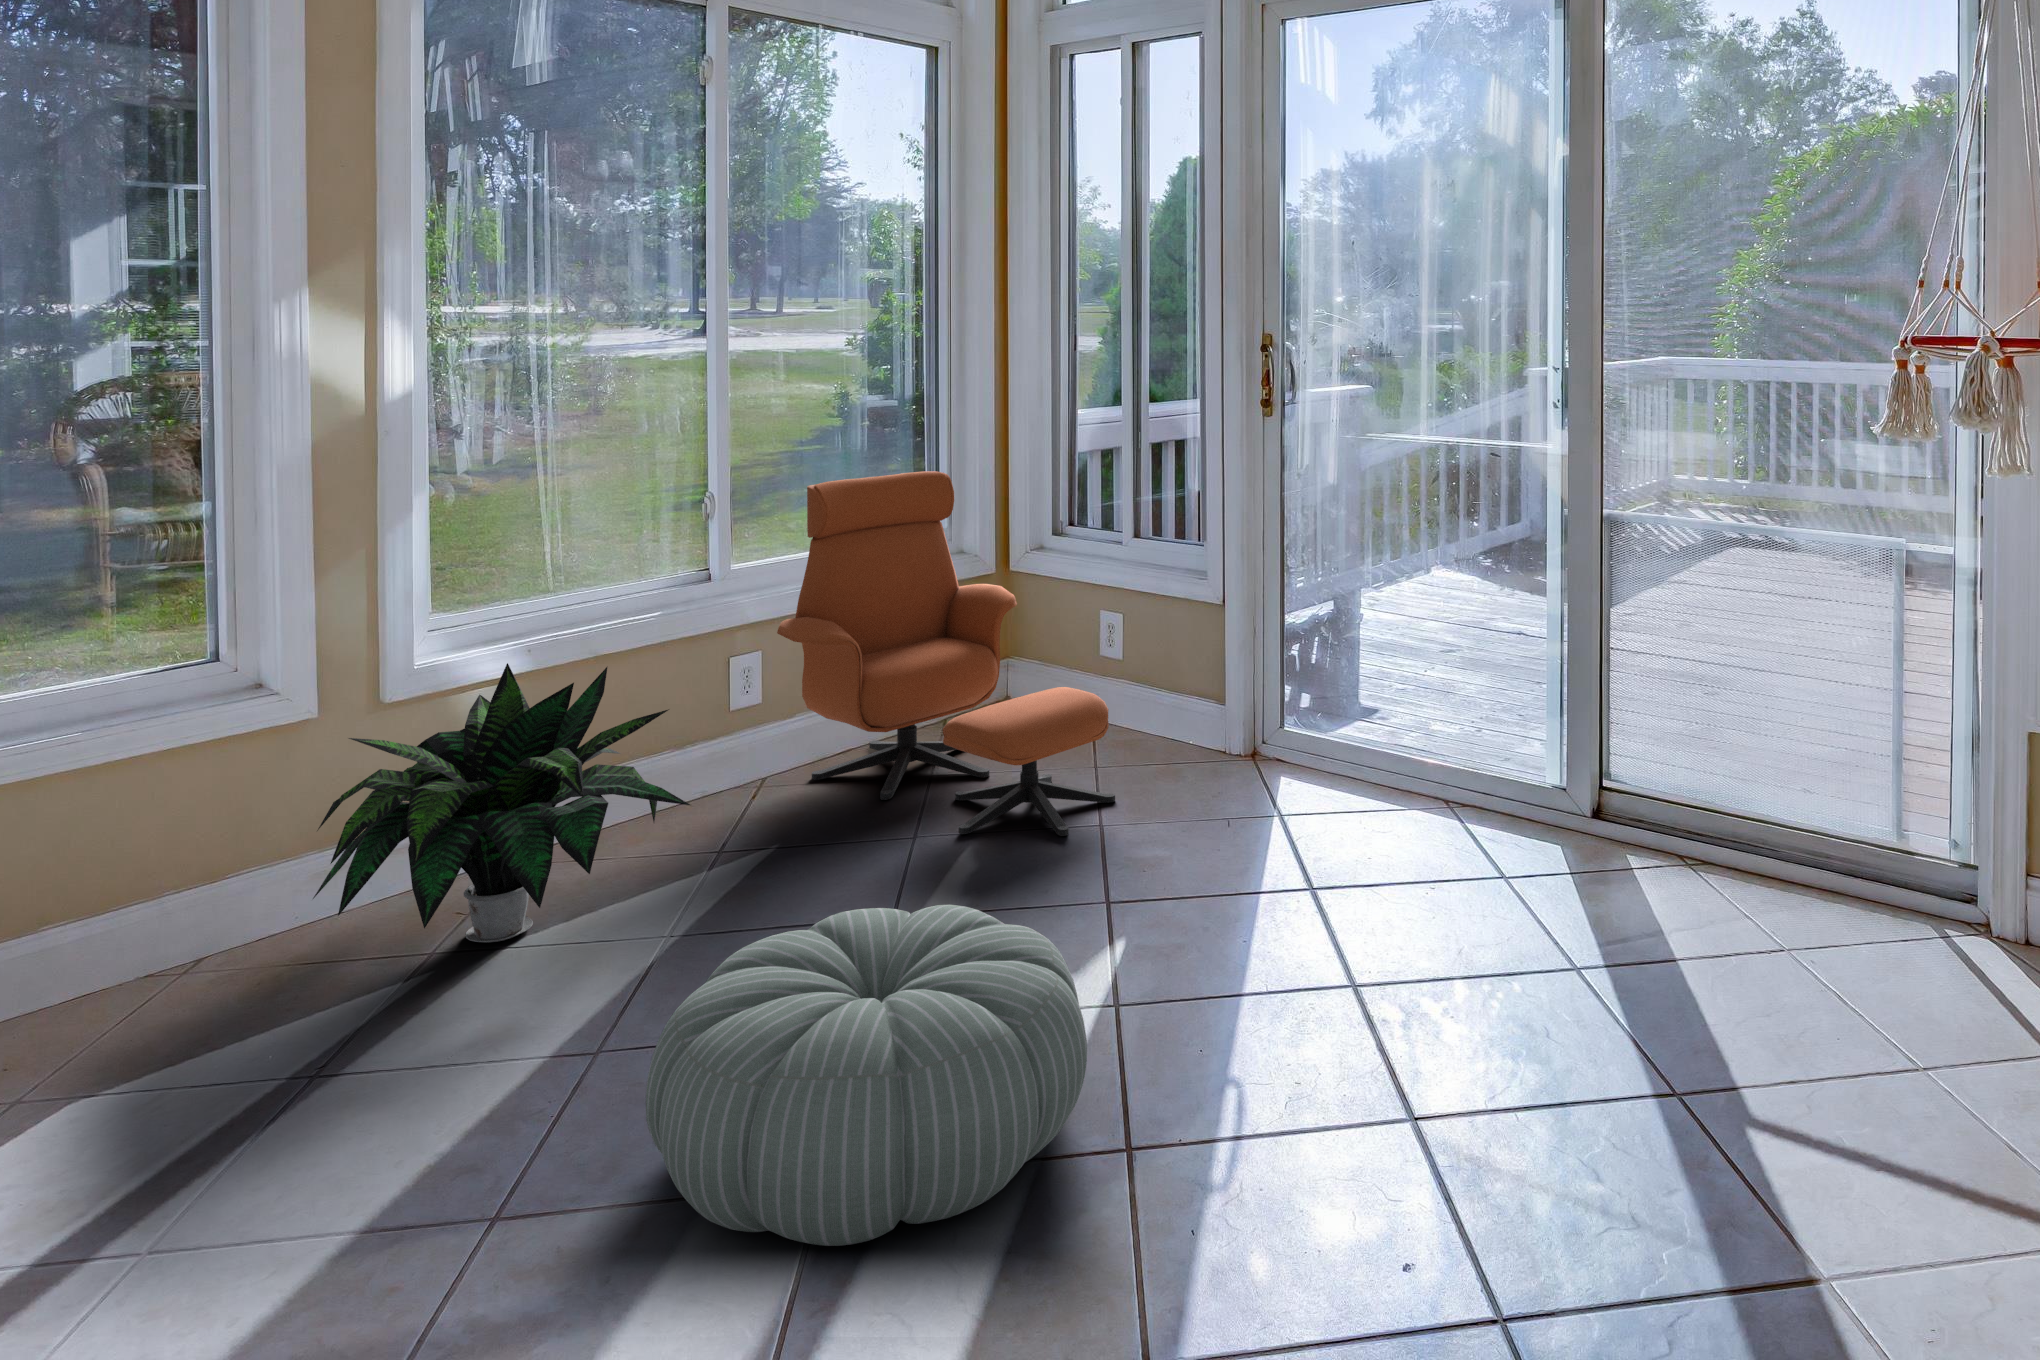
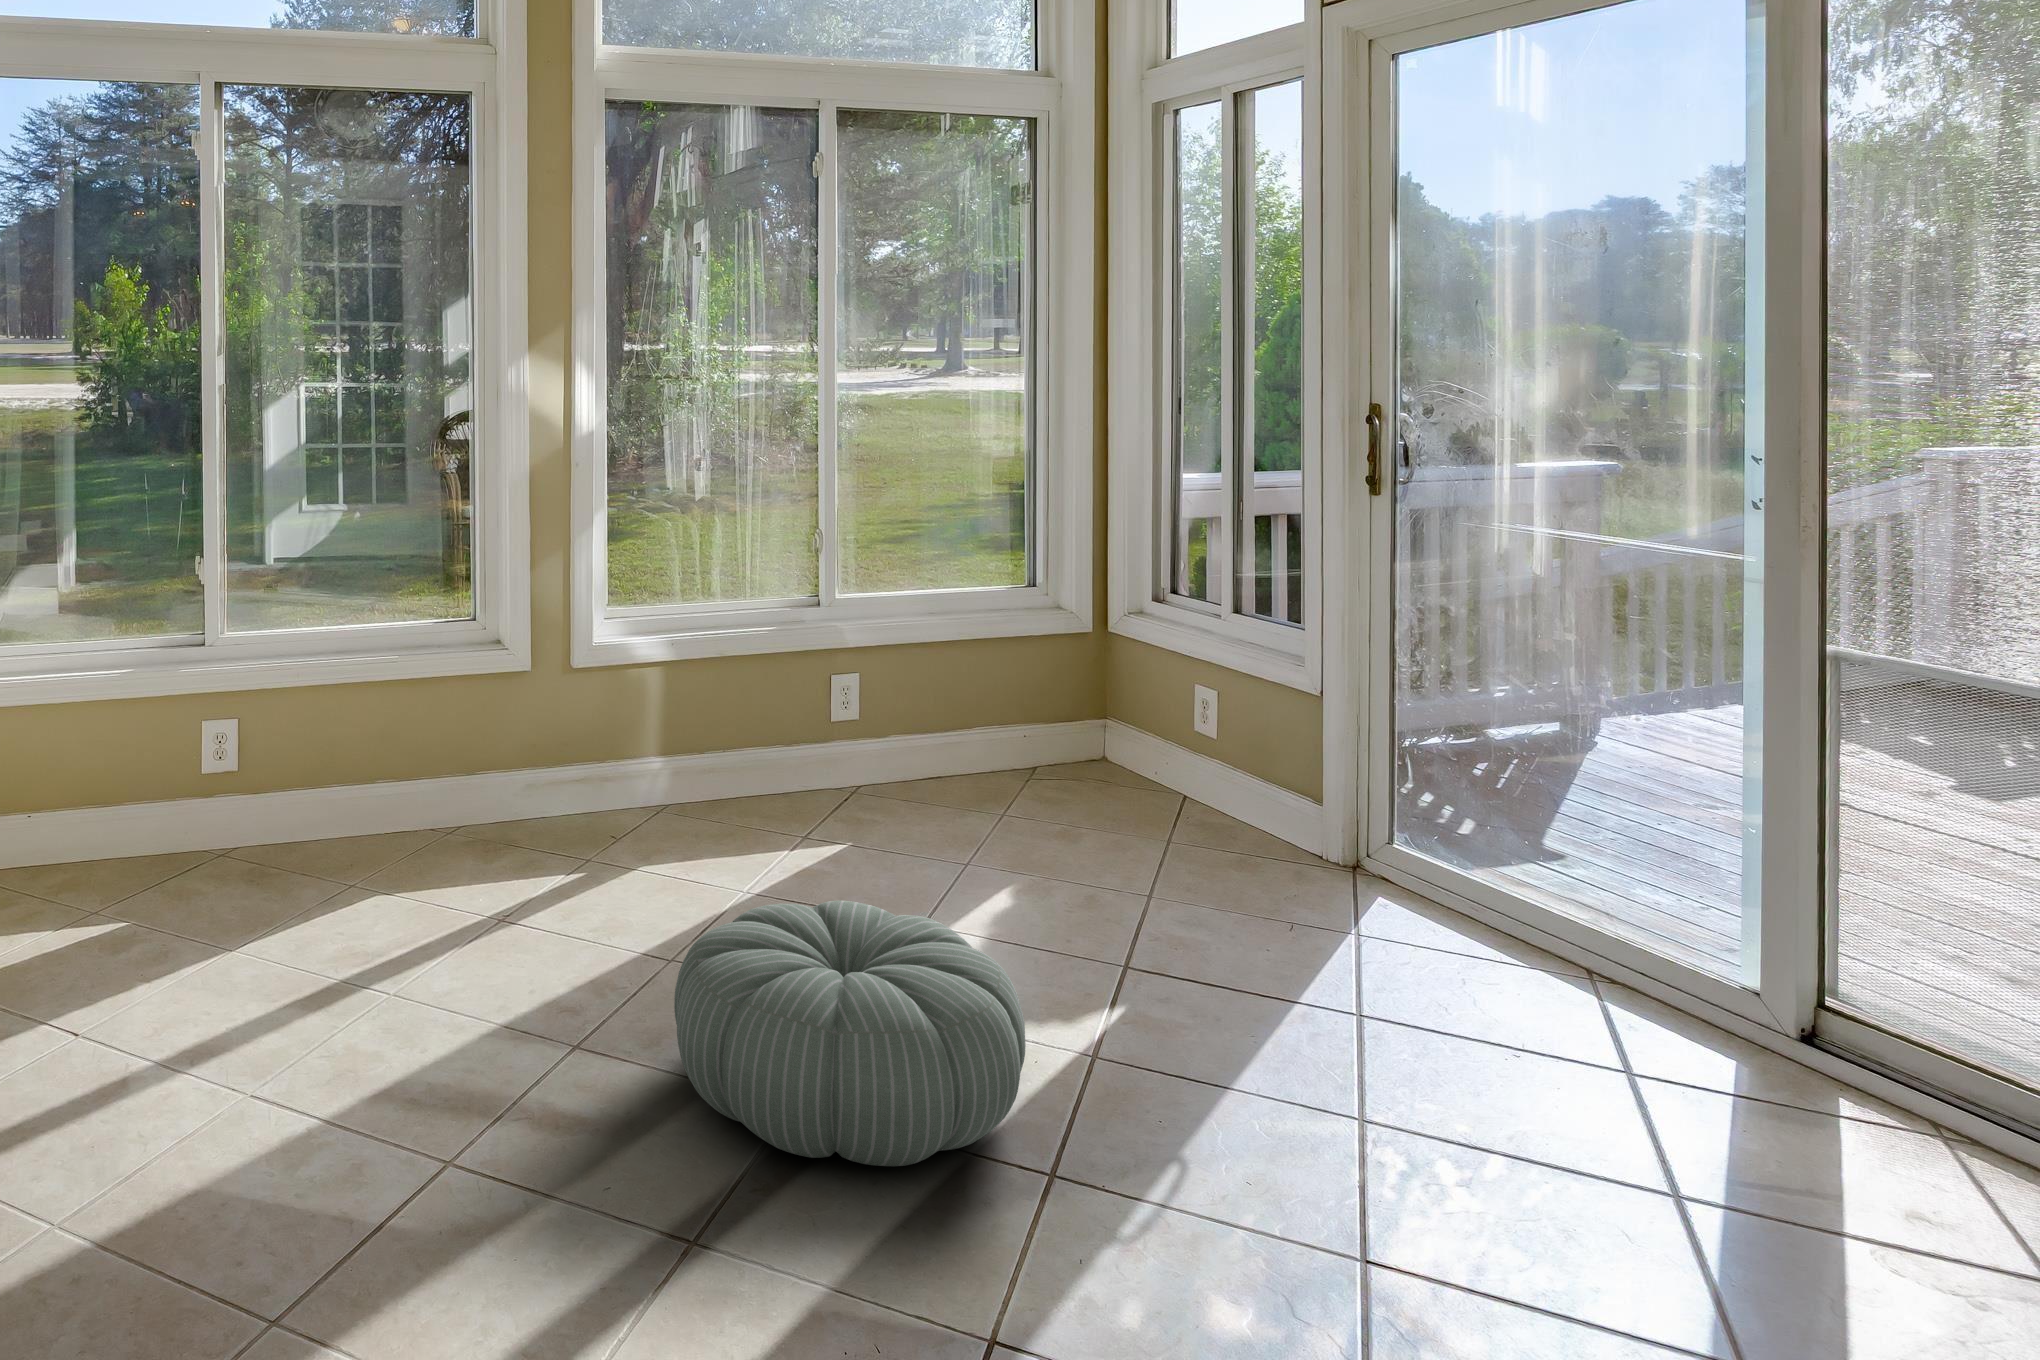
lounge chair: present [777,471,1115,836] -> none [865,525,1174,897]
potted plant: present [313,663,690,942] -> none [522,653,765,865]

